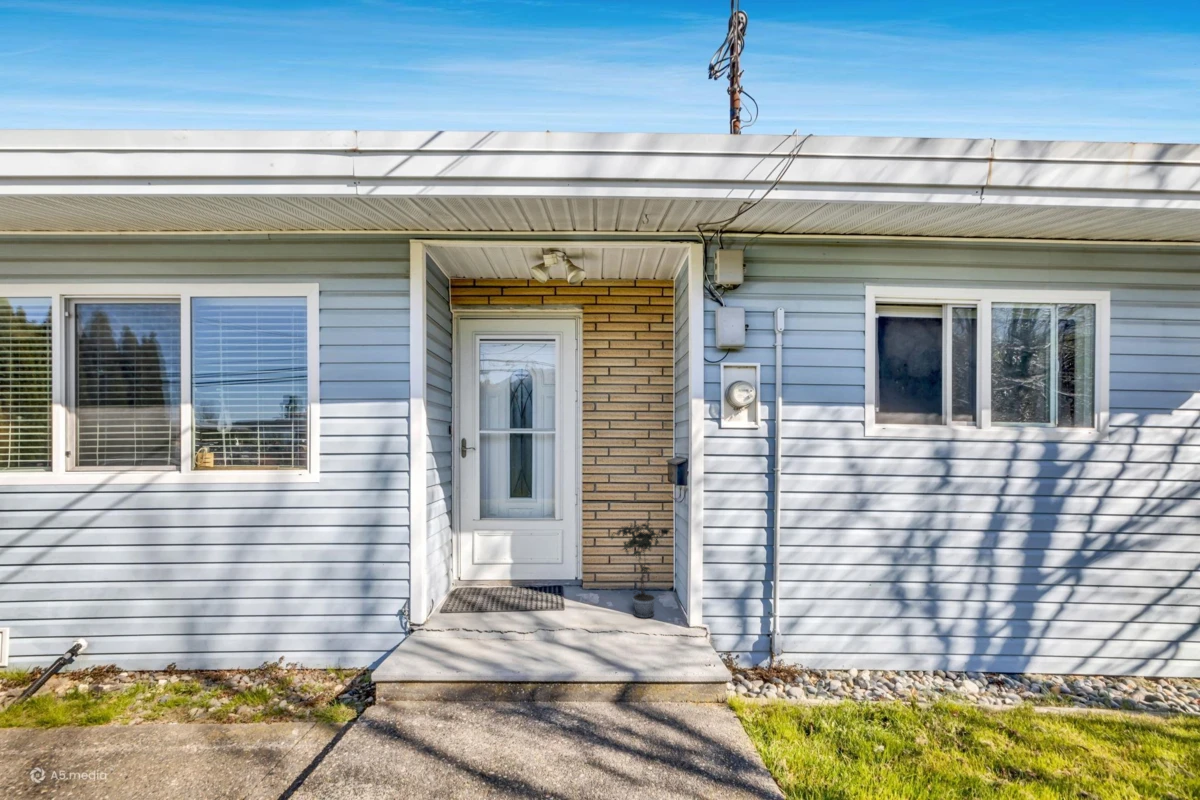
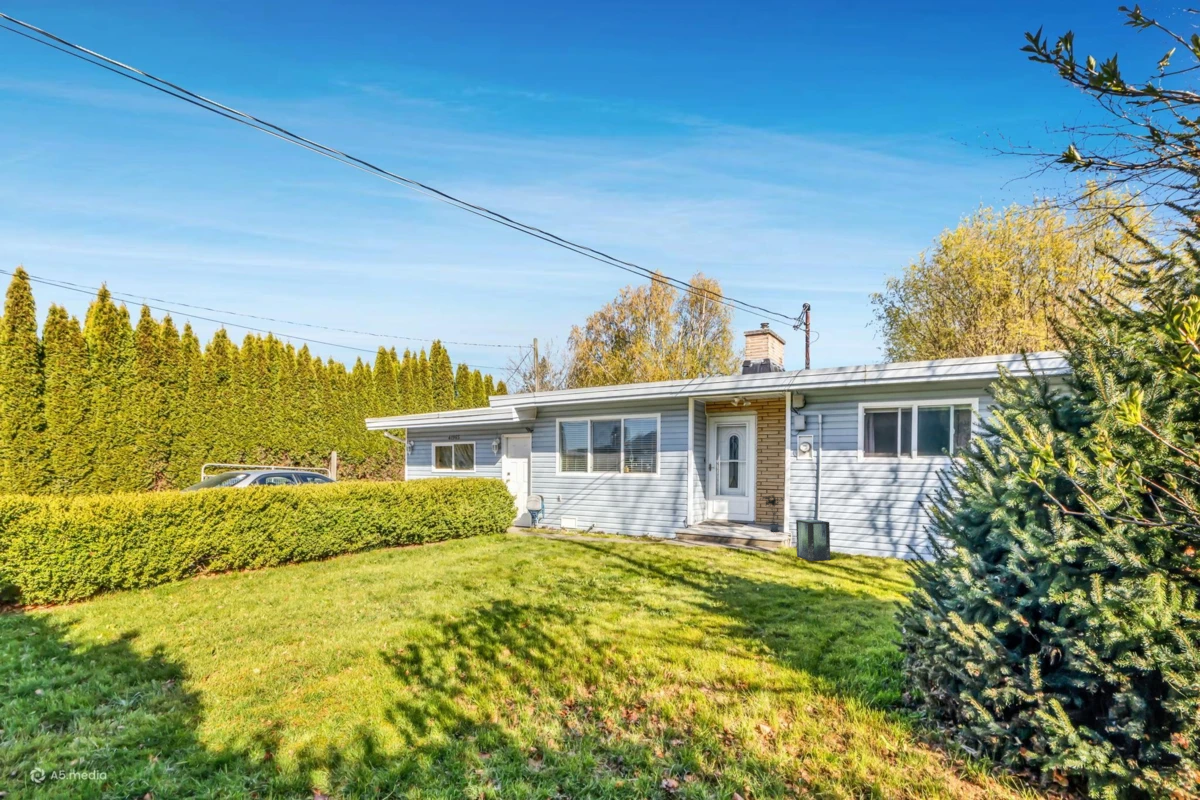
storage box: none [781,611,878,769] -> present [796,520,830,561]

